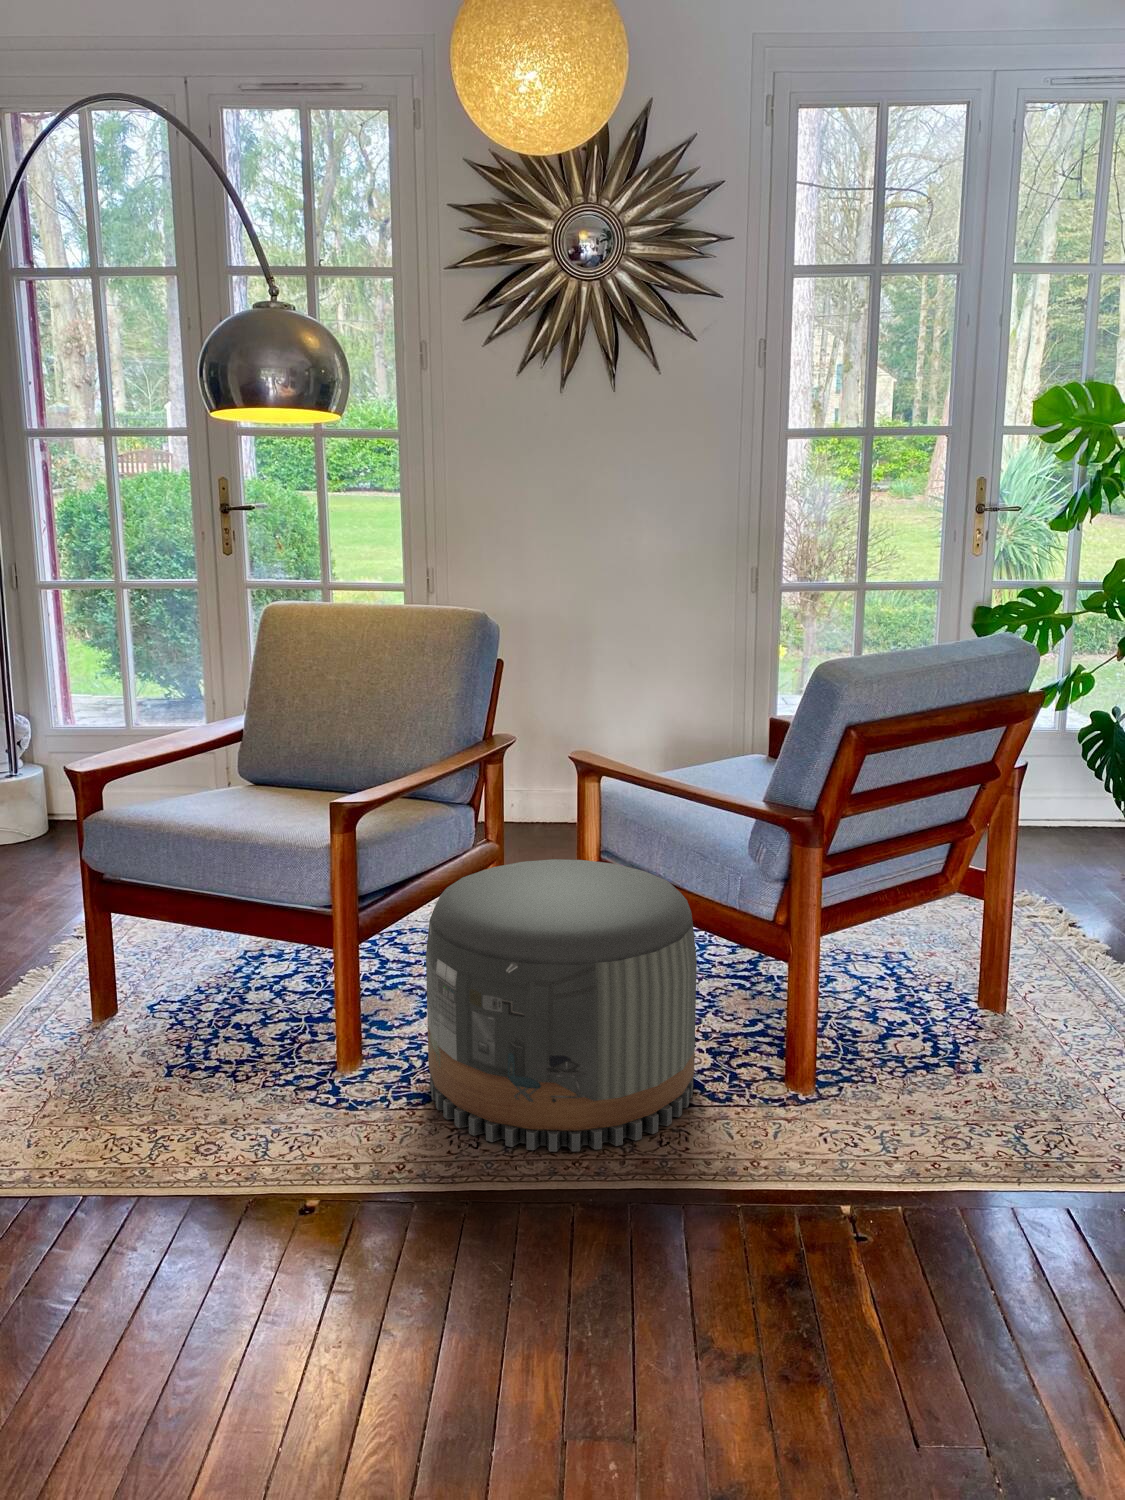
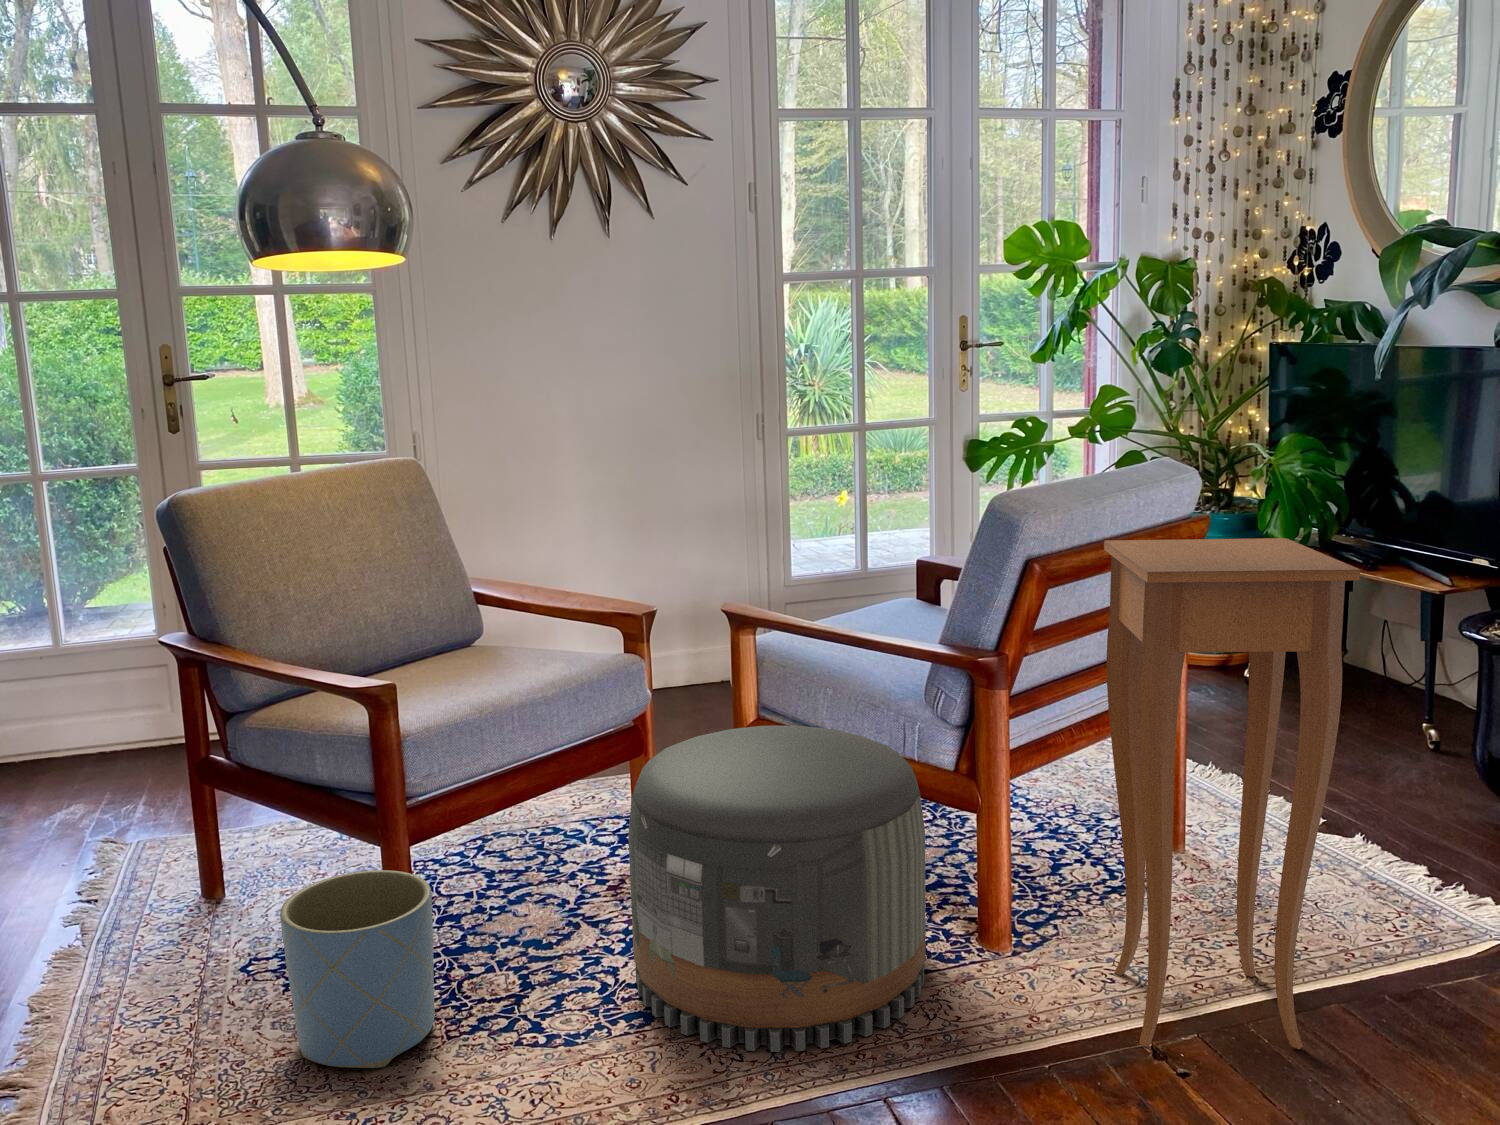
side table: none [841,714,1069,1243] -> present [1104,538,1360,1049]
planter: none [139,939,263,1098] -> present [280,870,435,1068]

